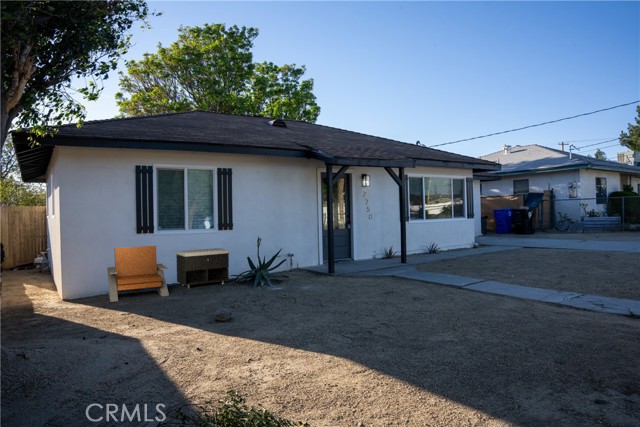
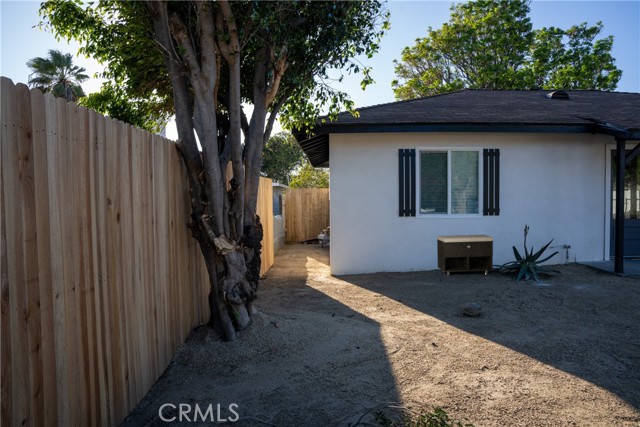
lounge chair: present [107,246,169,302] -> none [372,230,426,281]

